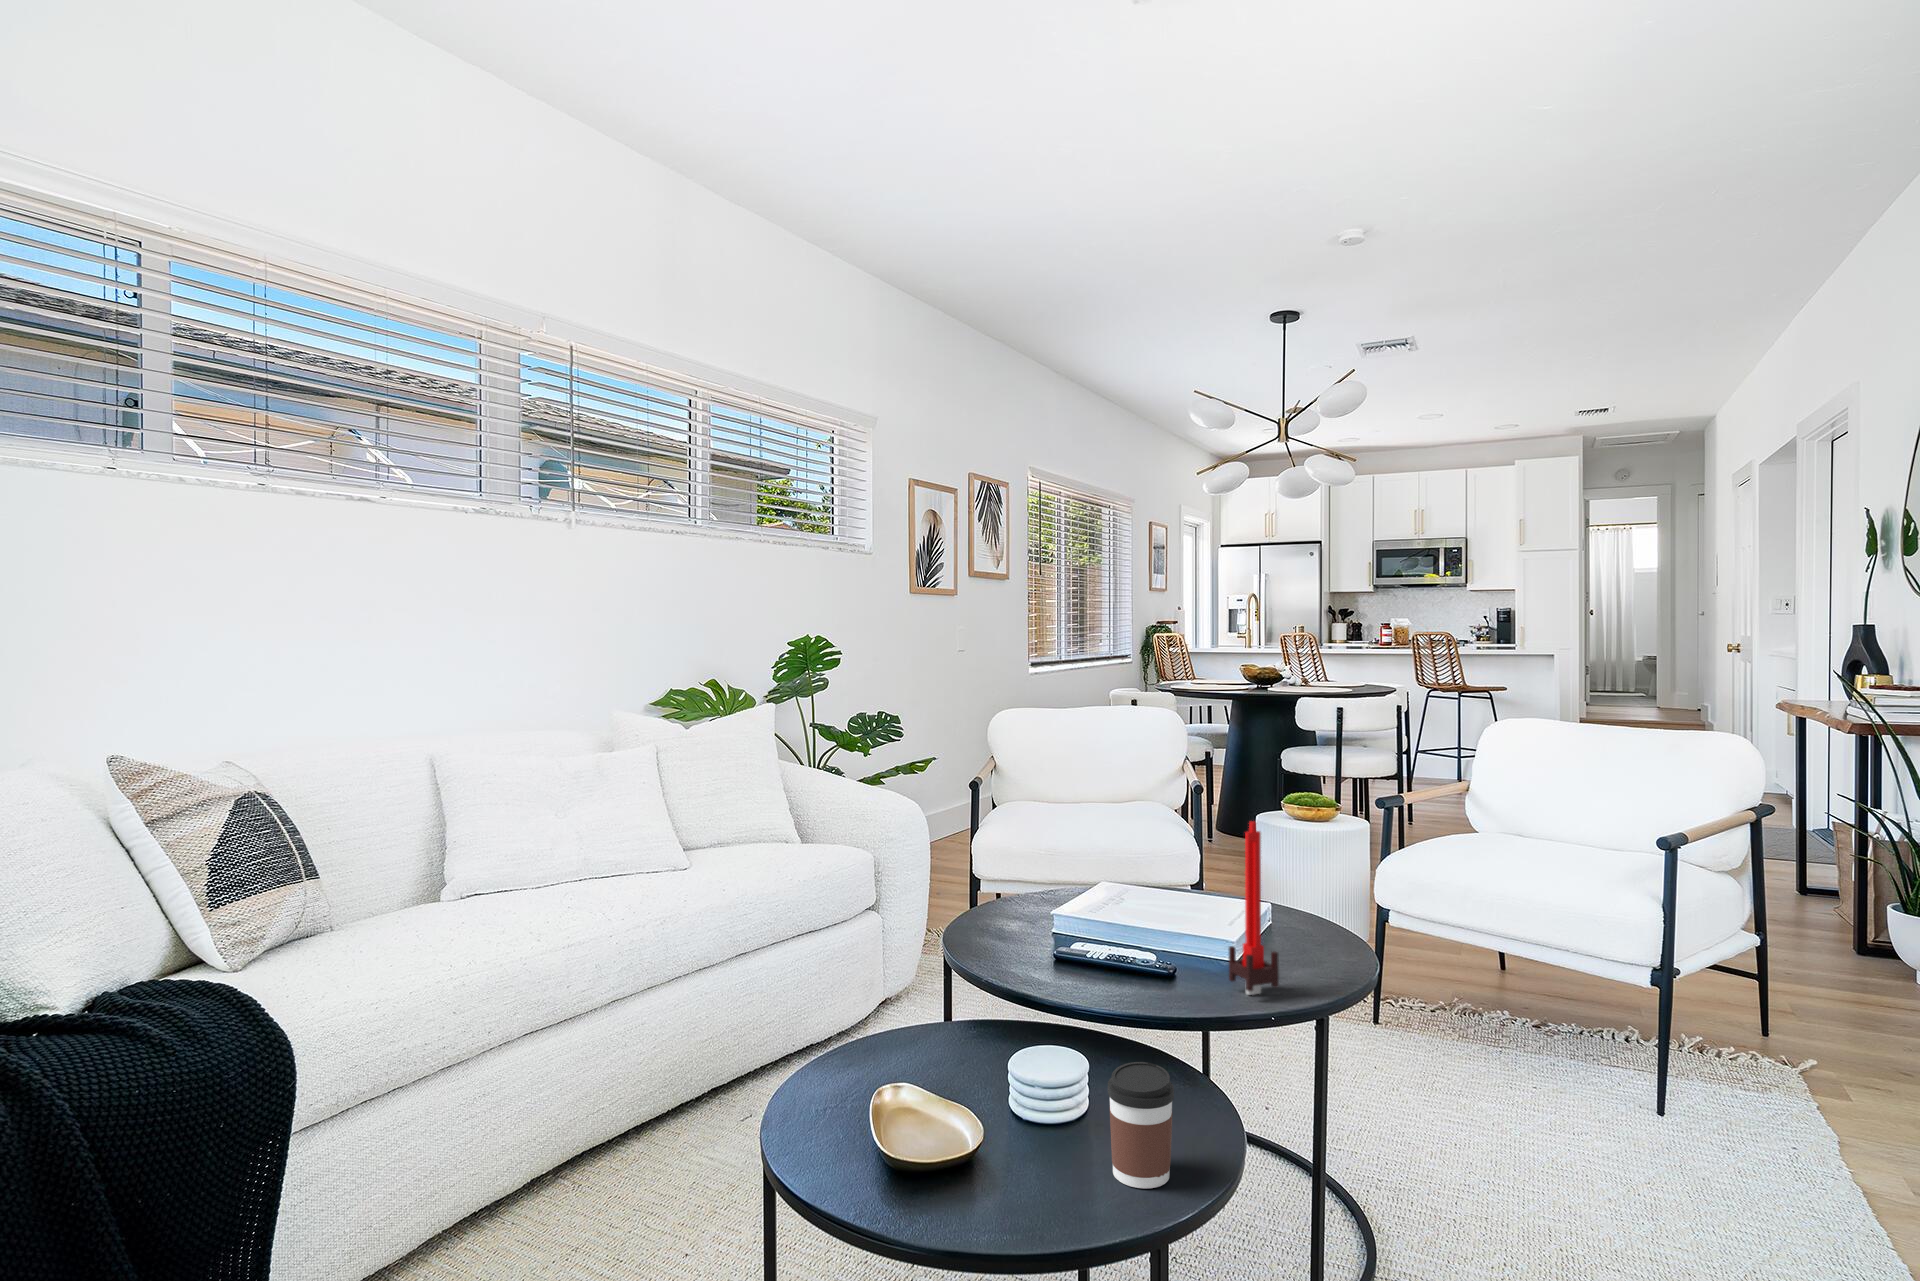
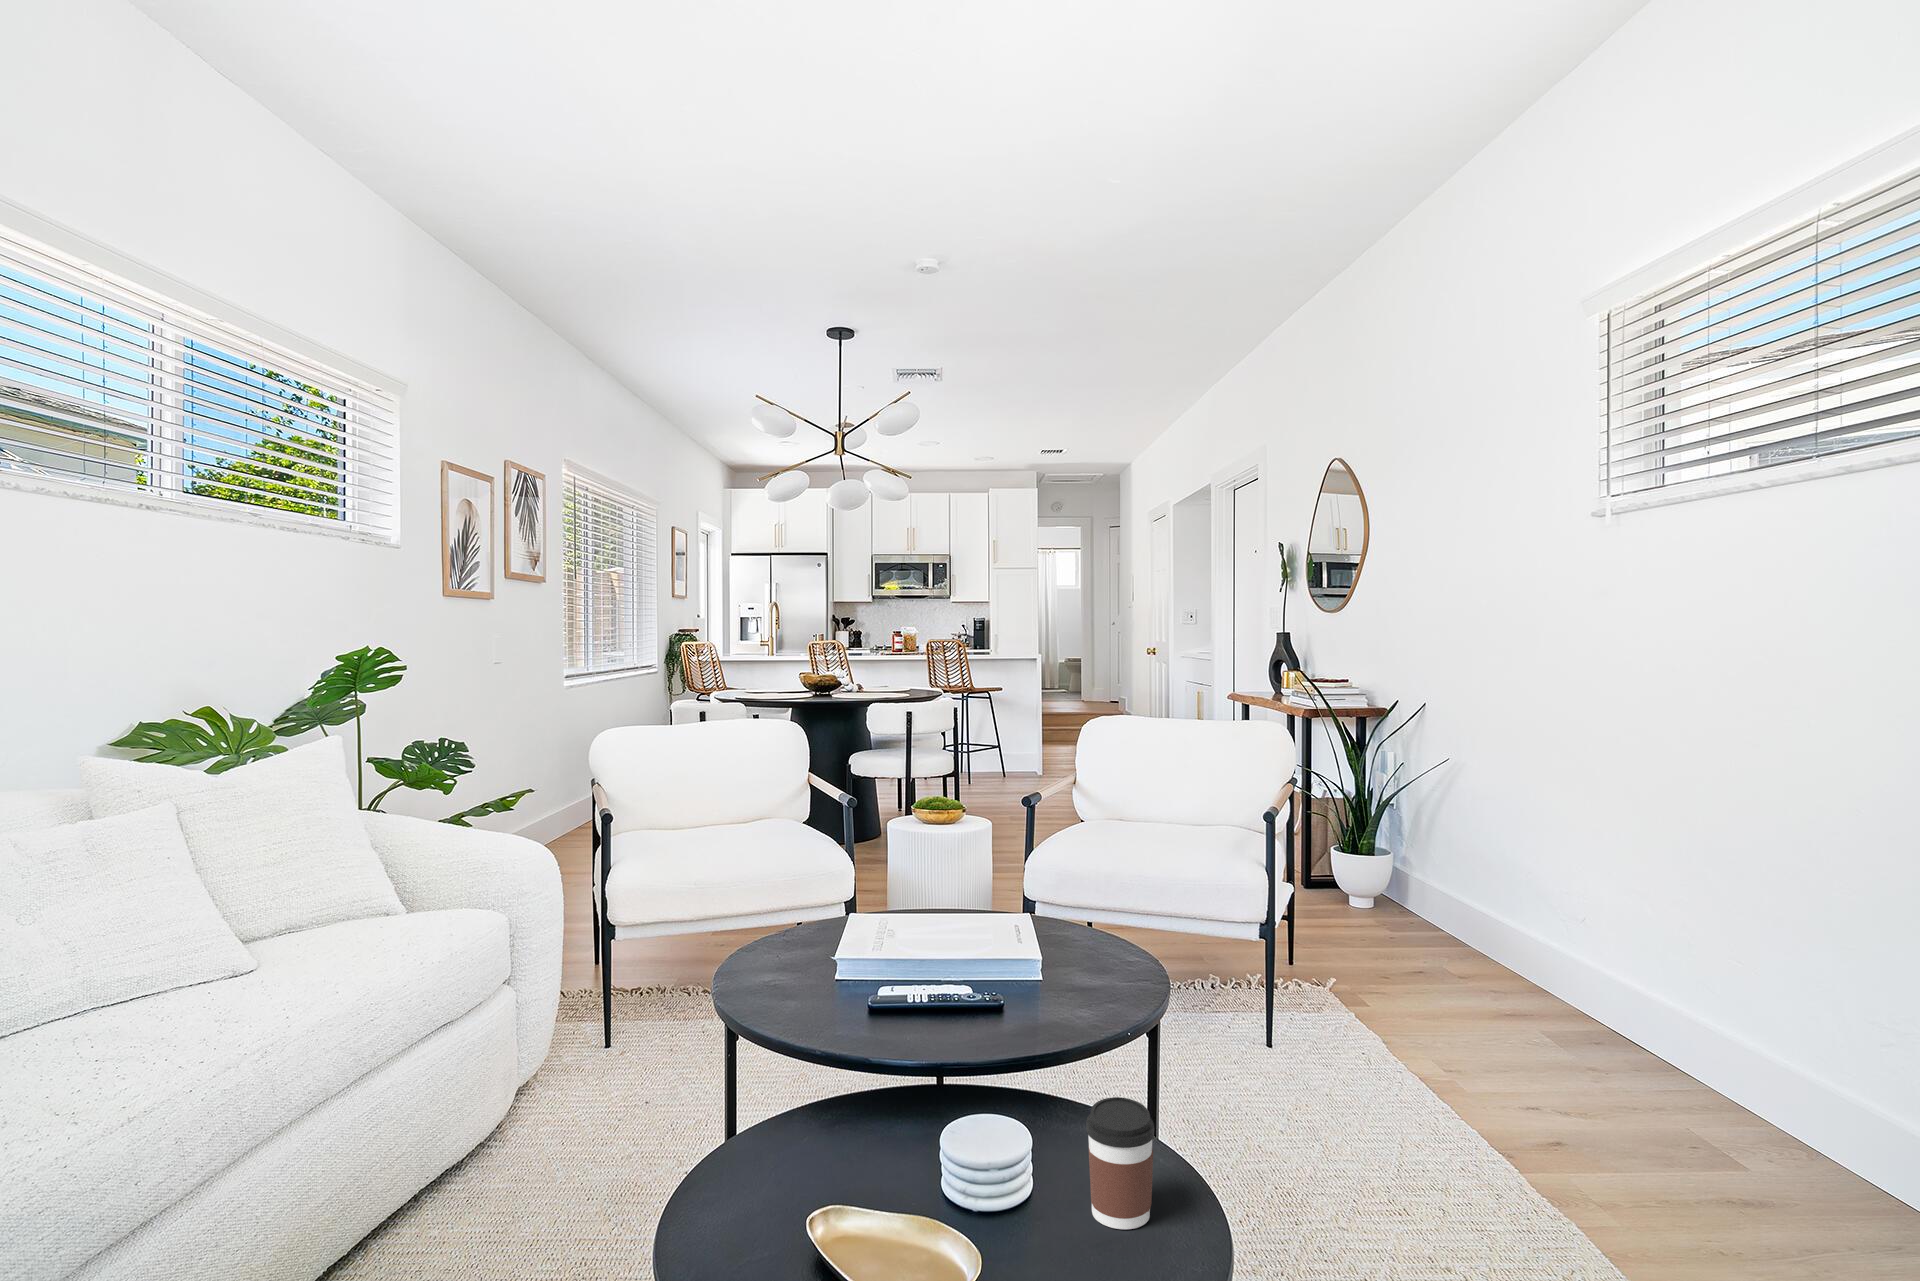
candle: present [1229,821,1279,995] -> none [1050,836,1097,1008]

